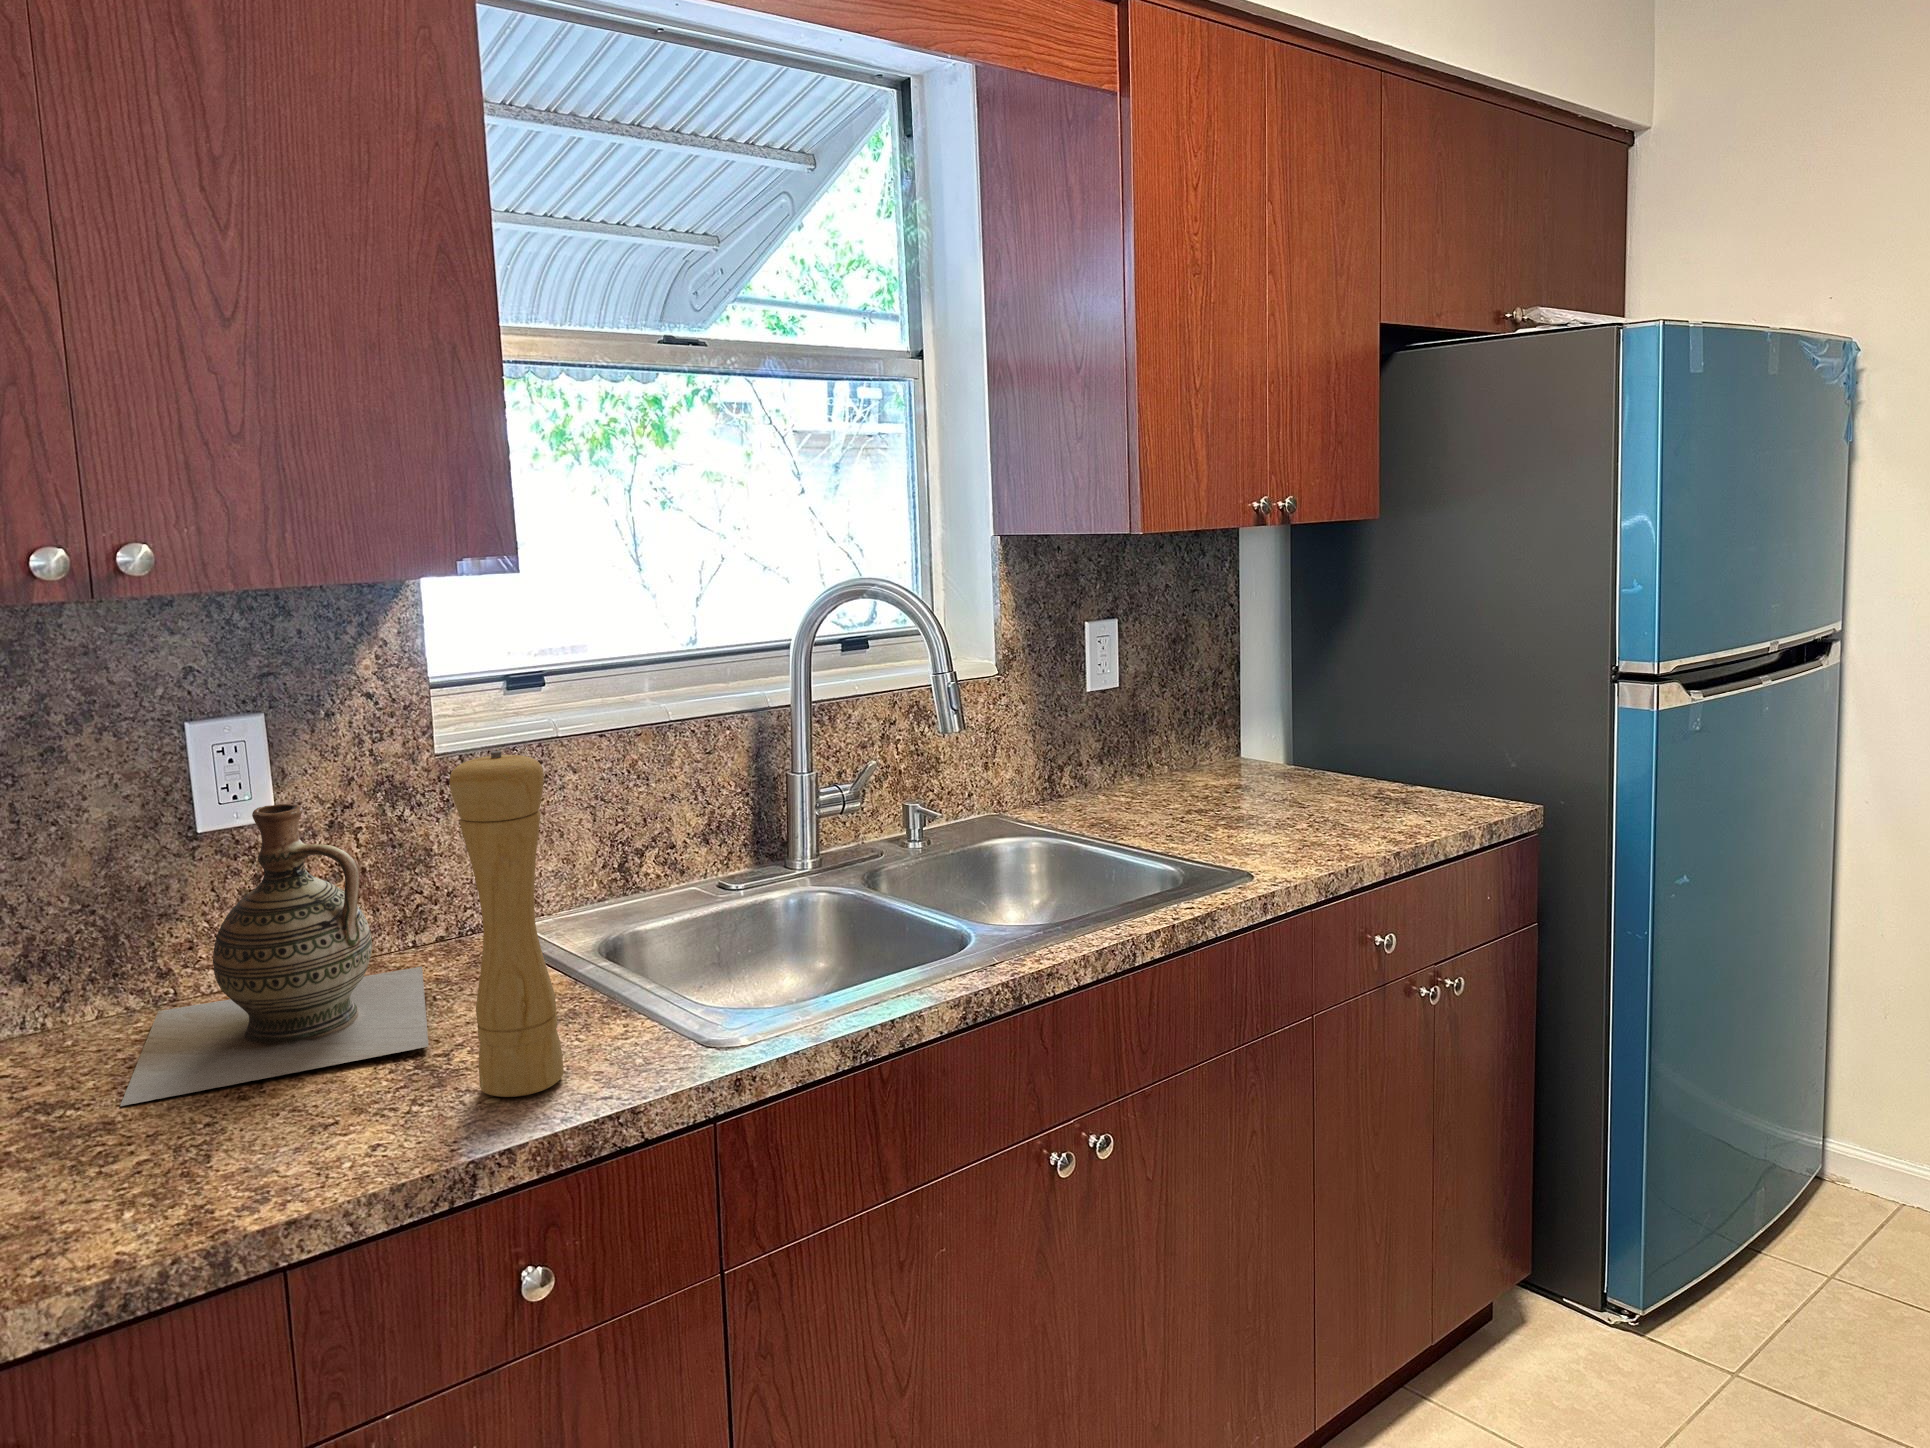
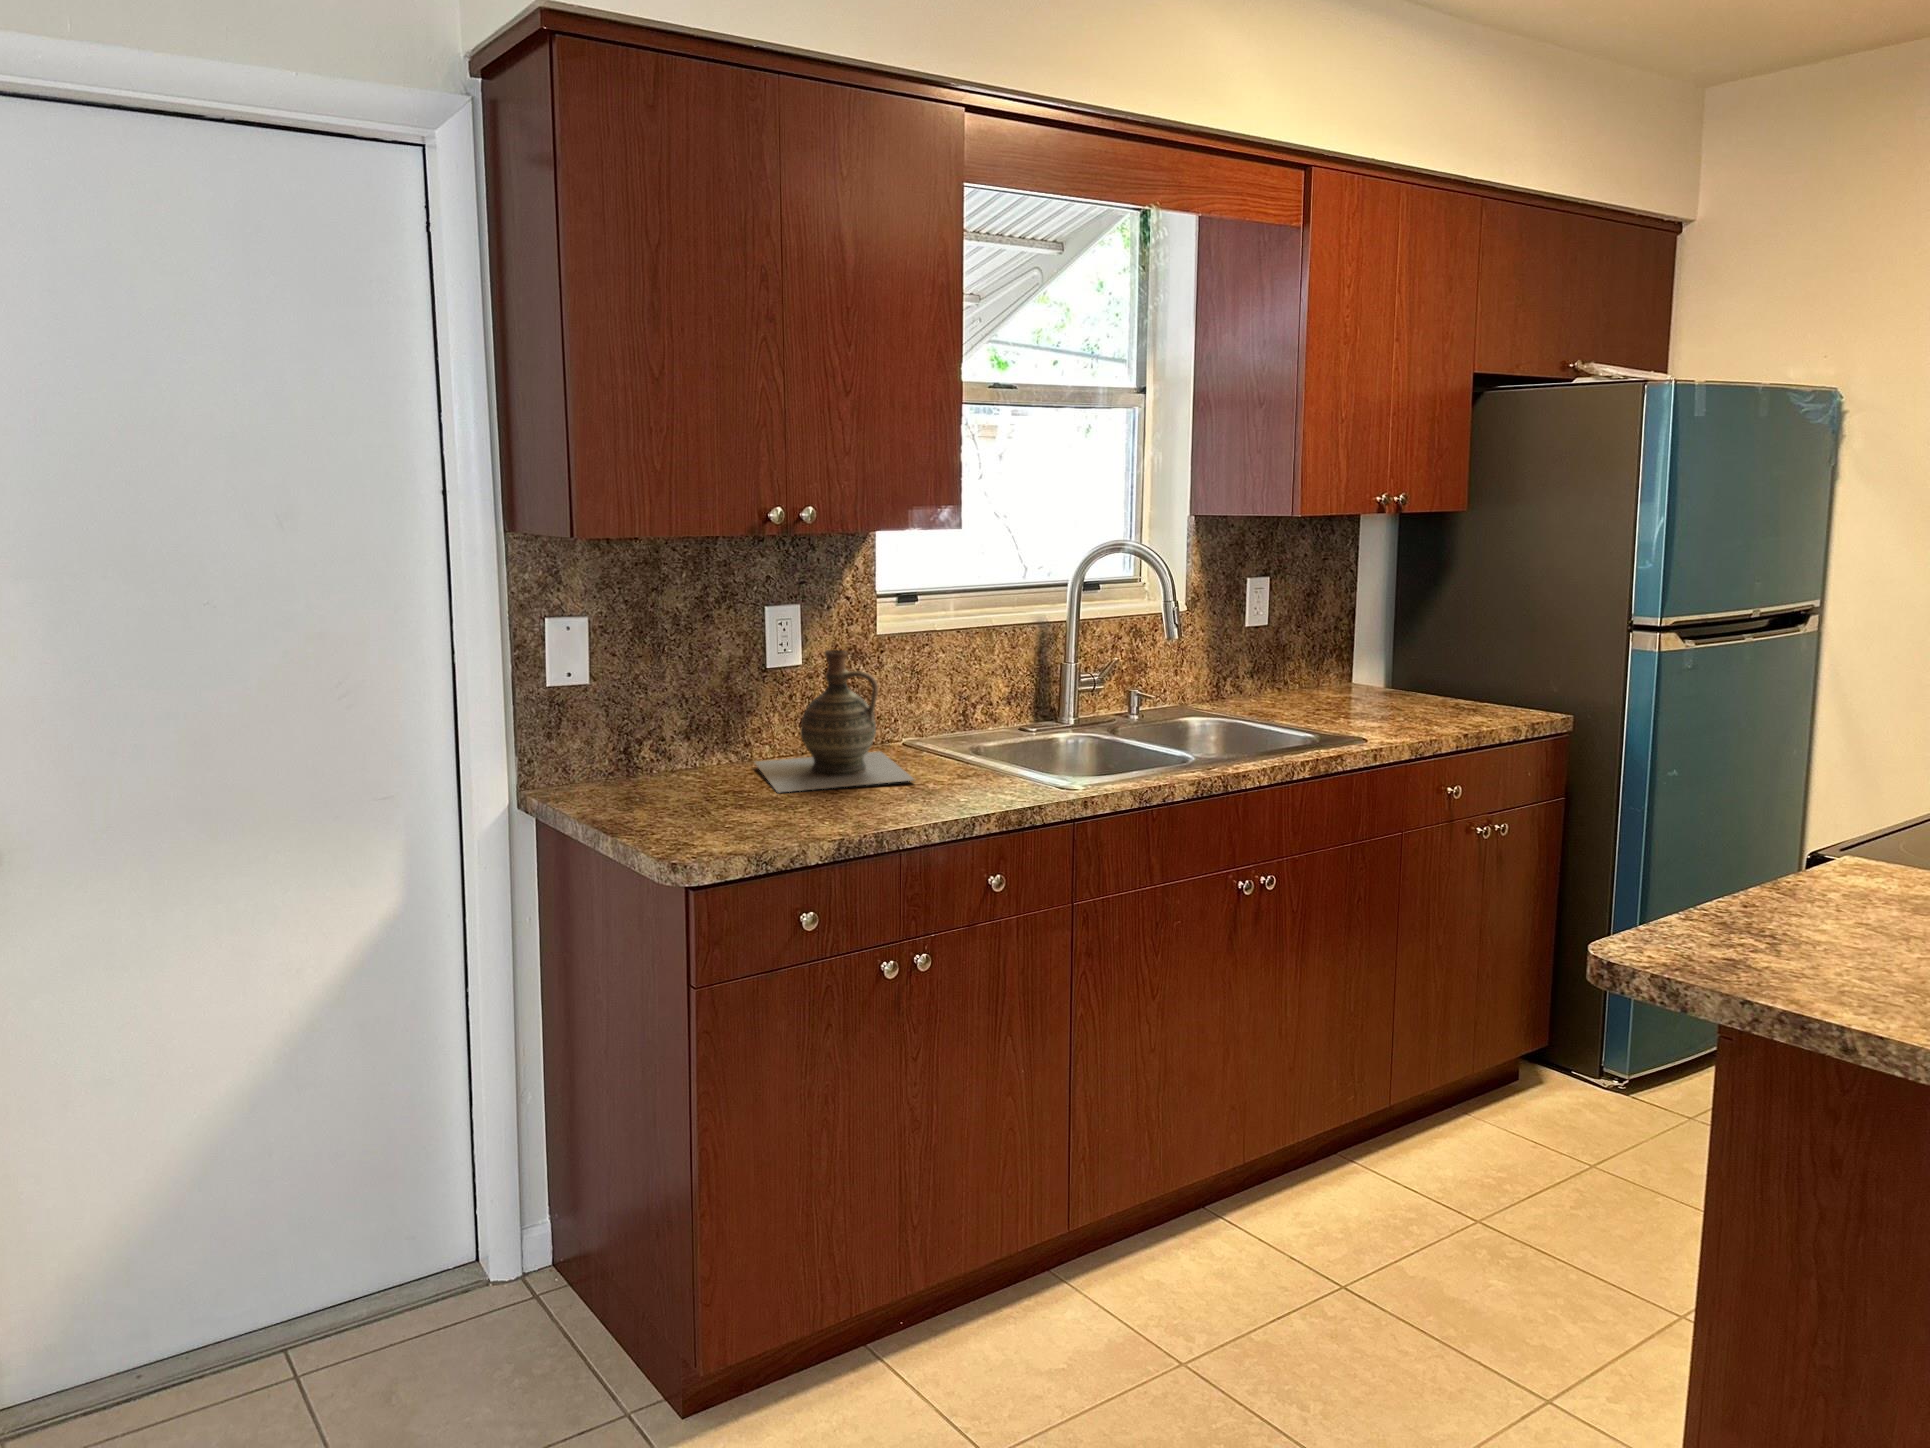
pepper mill: present [450,751,564,1097] -> none [956,620,1000,798]

